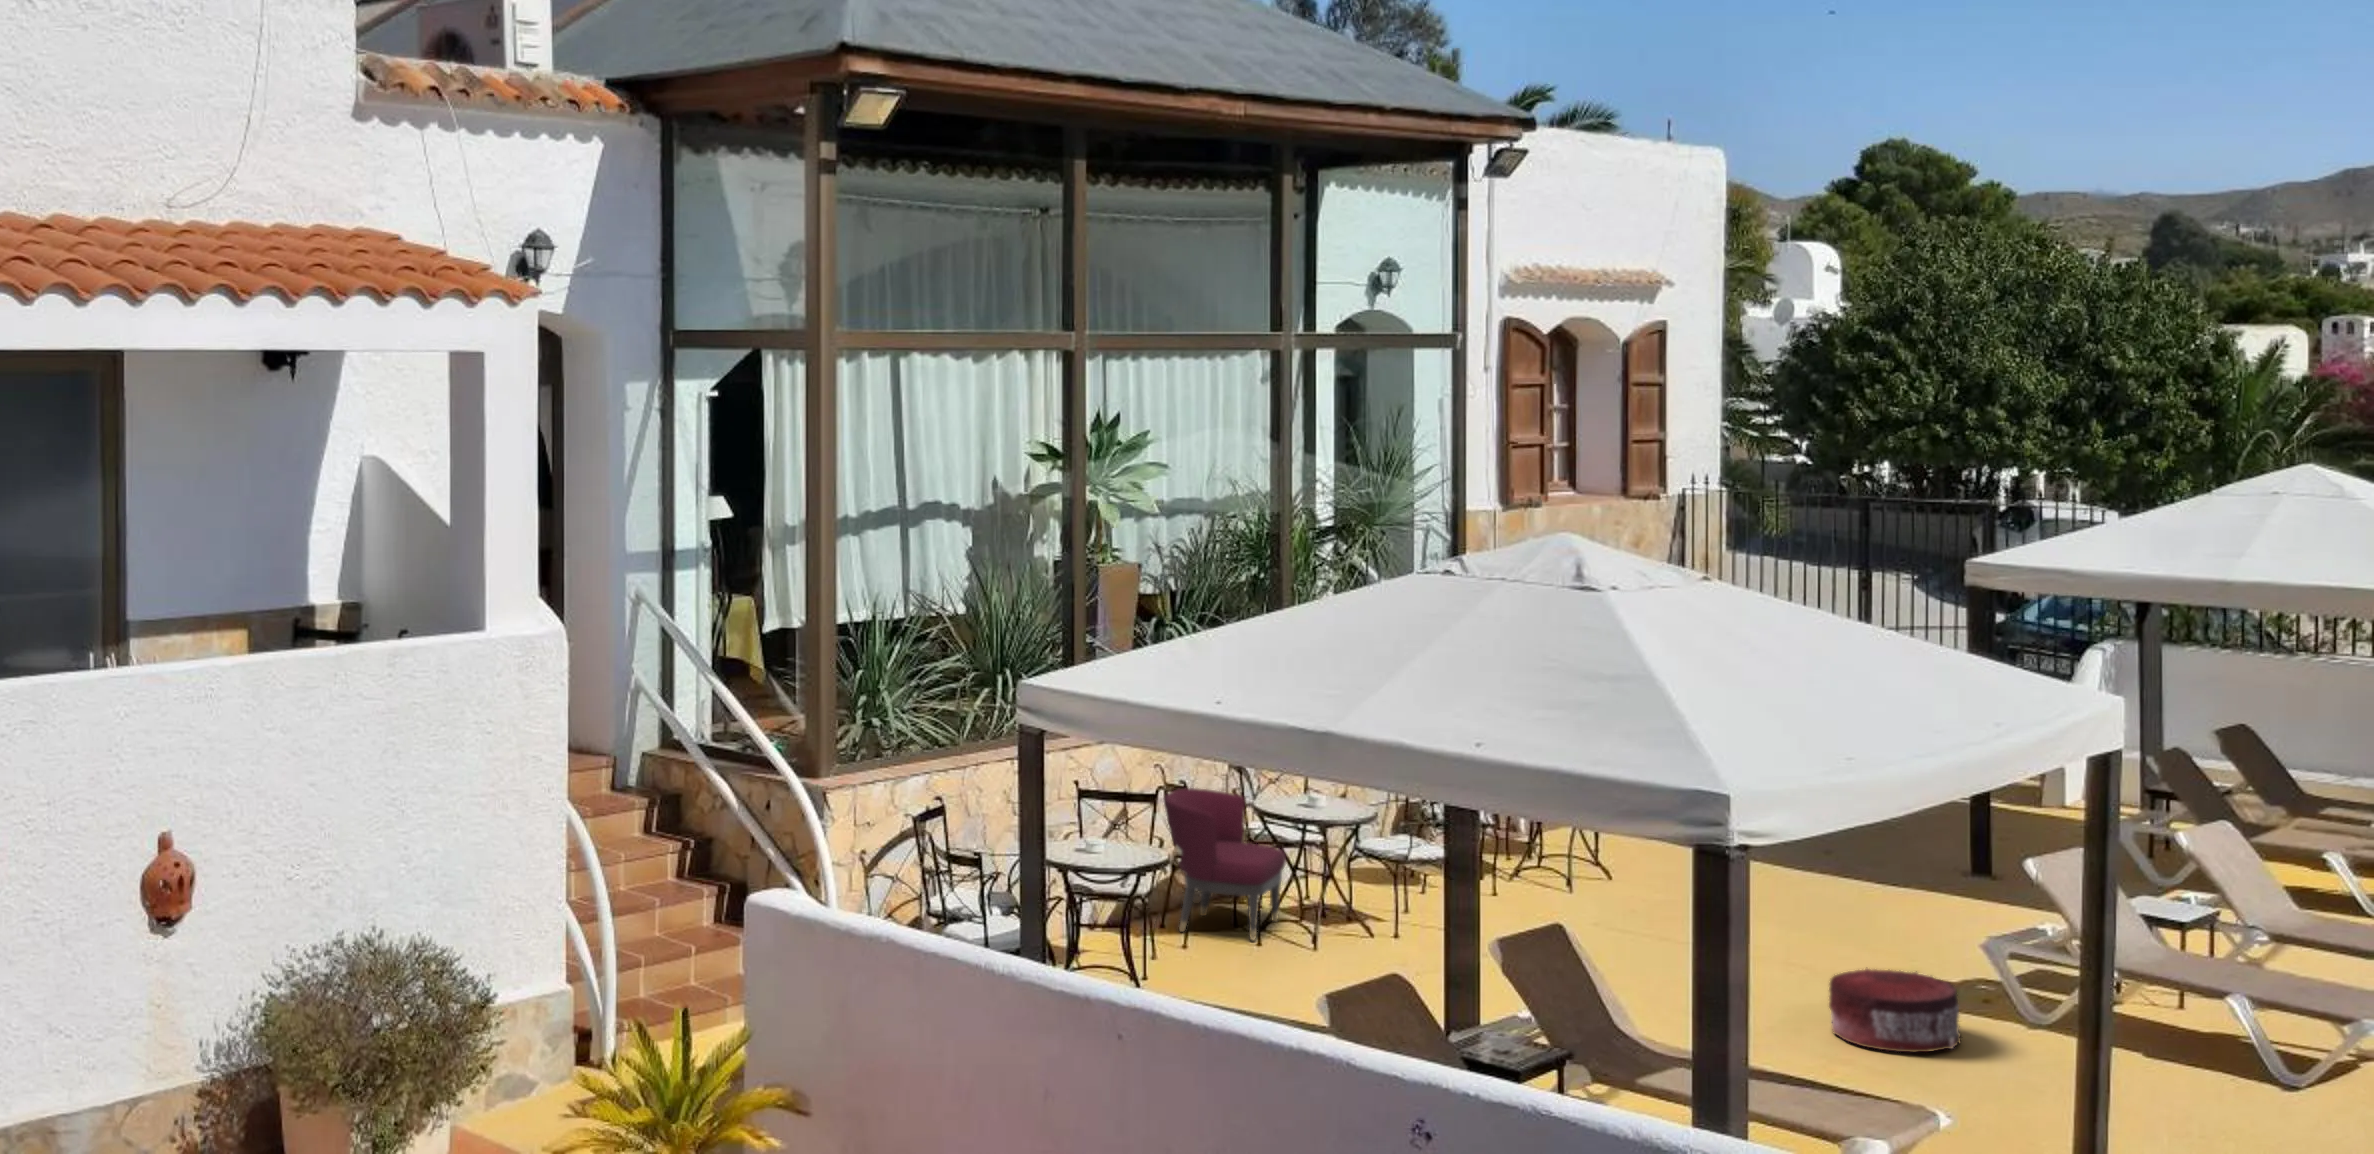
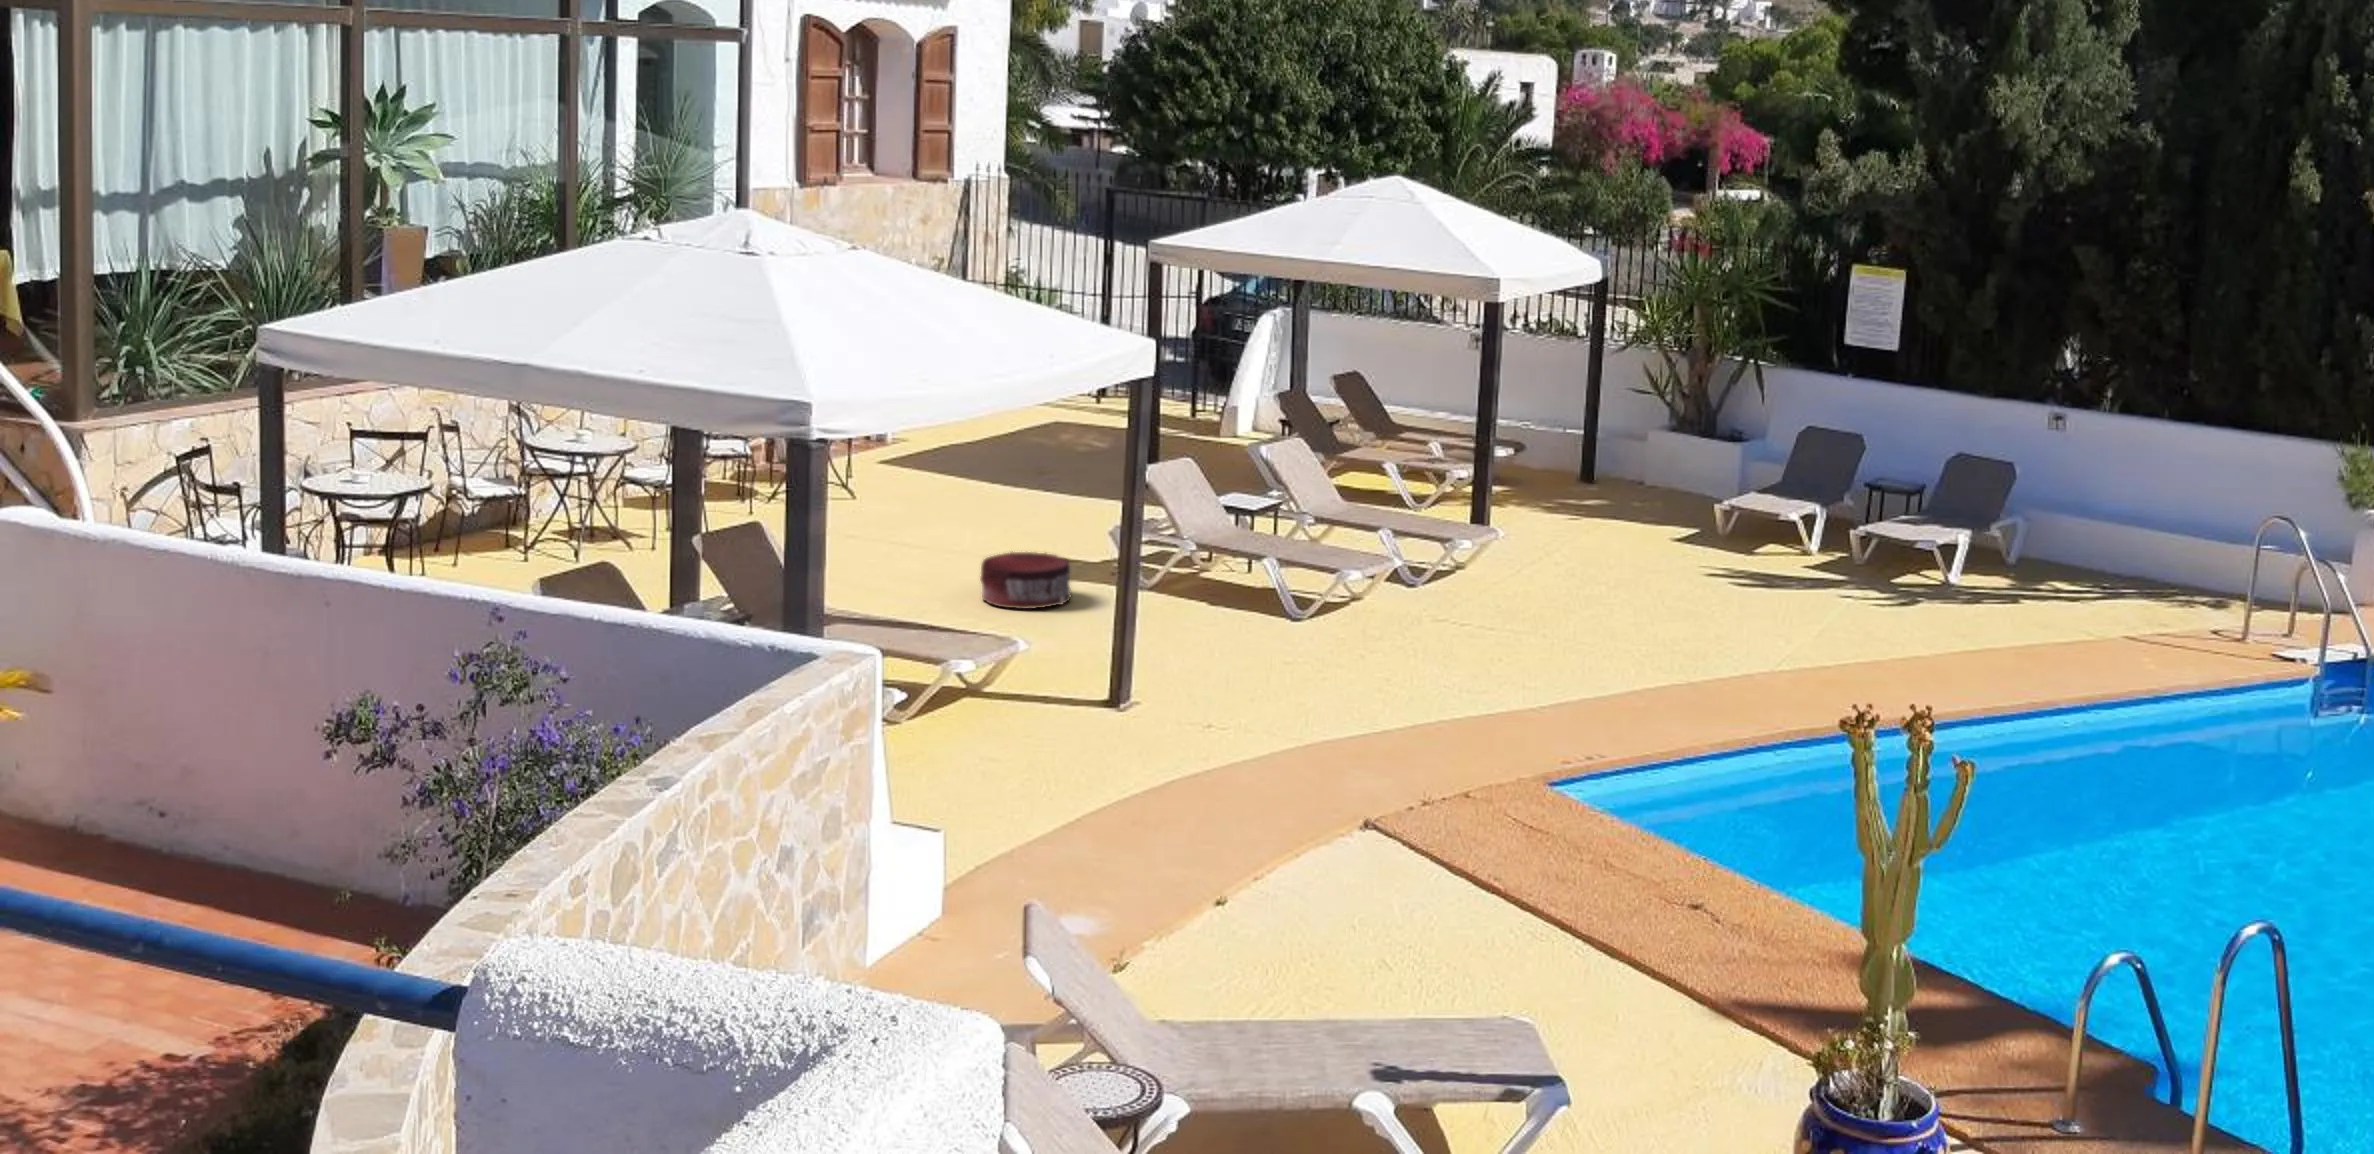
chair: present [1164,788,1286,940] -> none [440,429,558,557]

